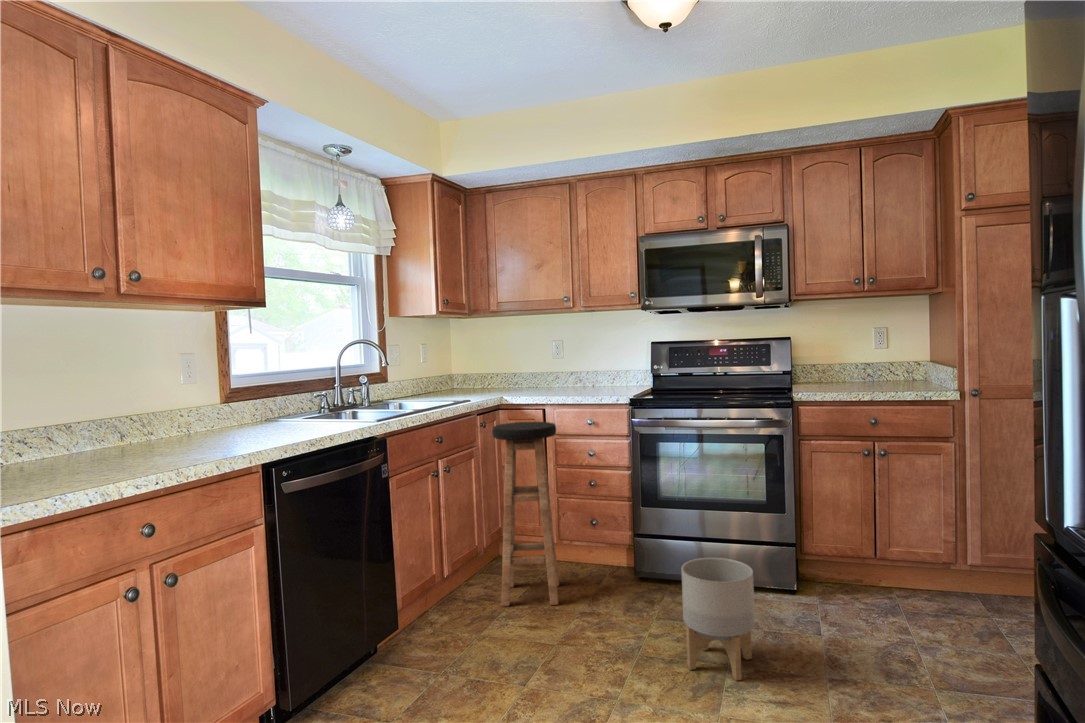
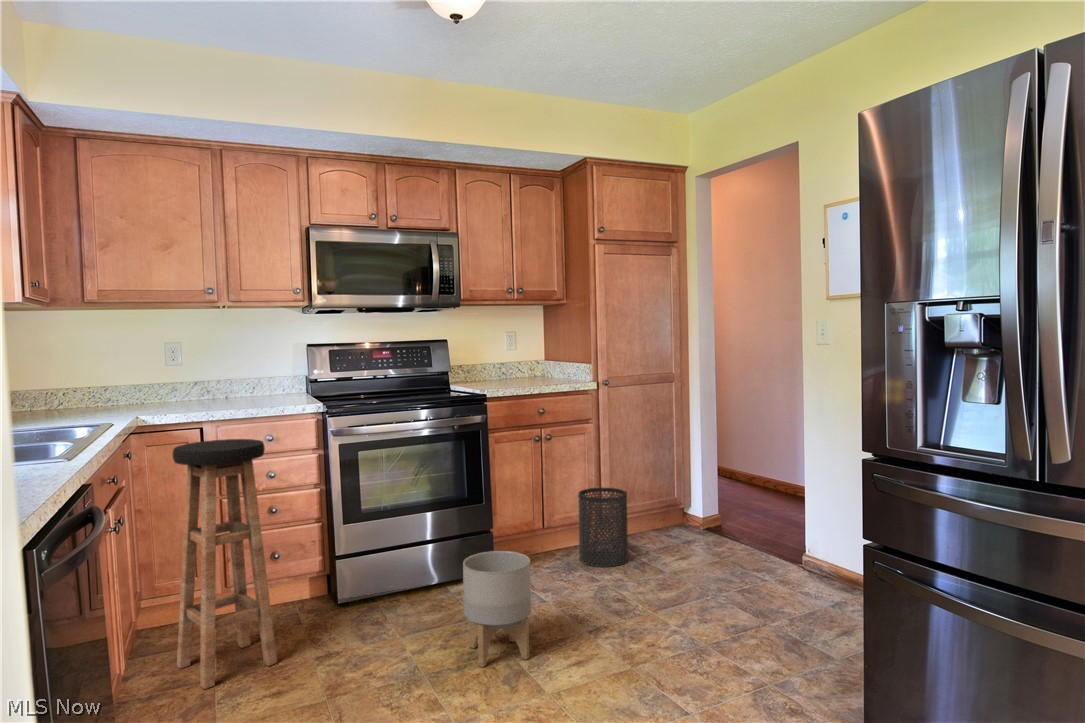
trash can: none [927,519,1004,624] -> present [578,488,628,567]

